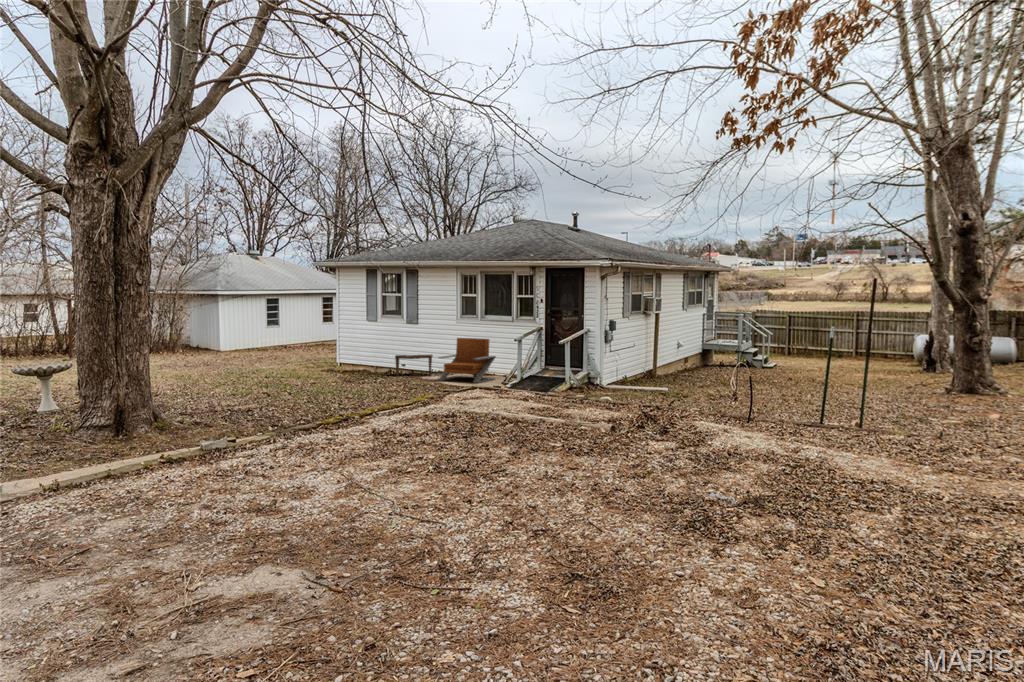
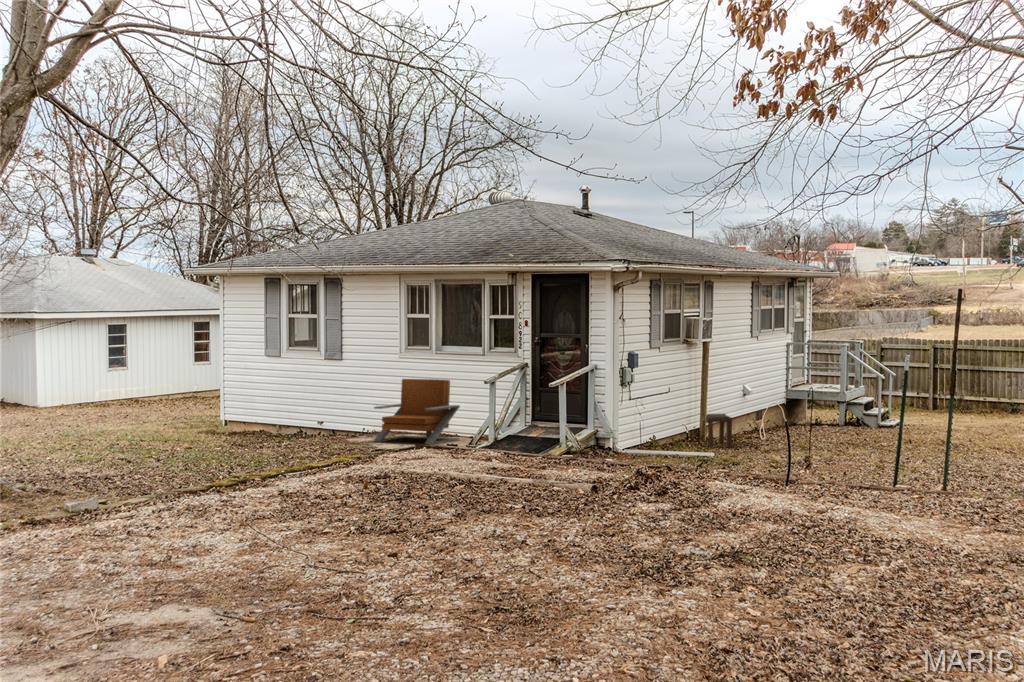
bench: present [395,355,433,376] -> present [705,414,732,448]

